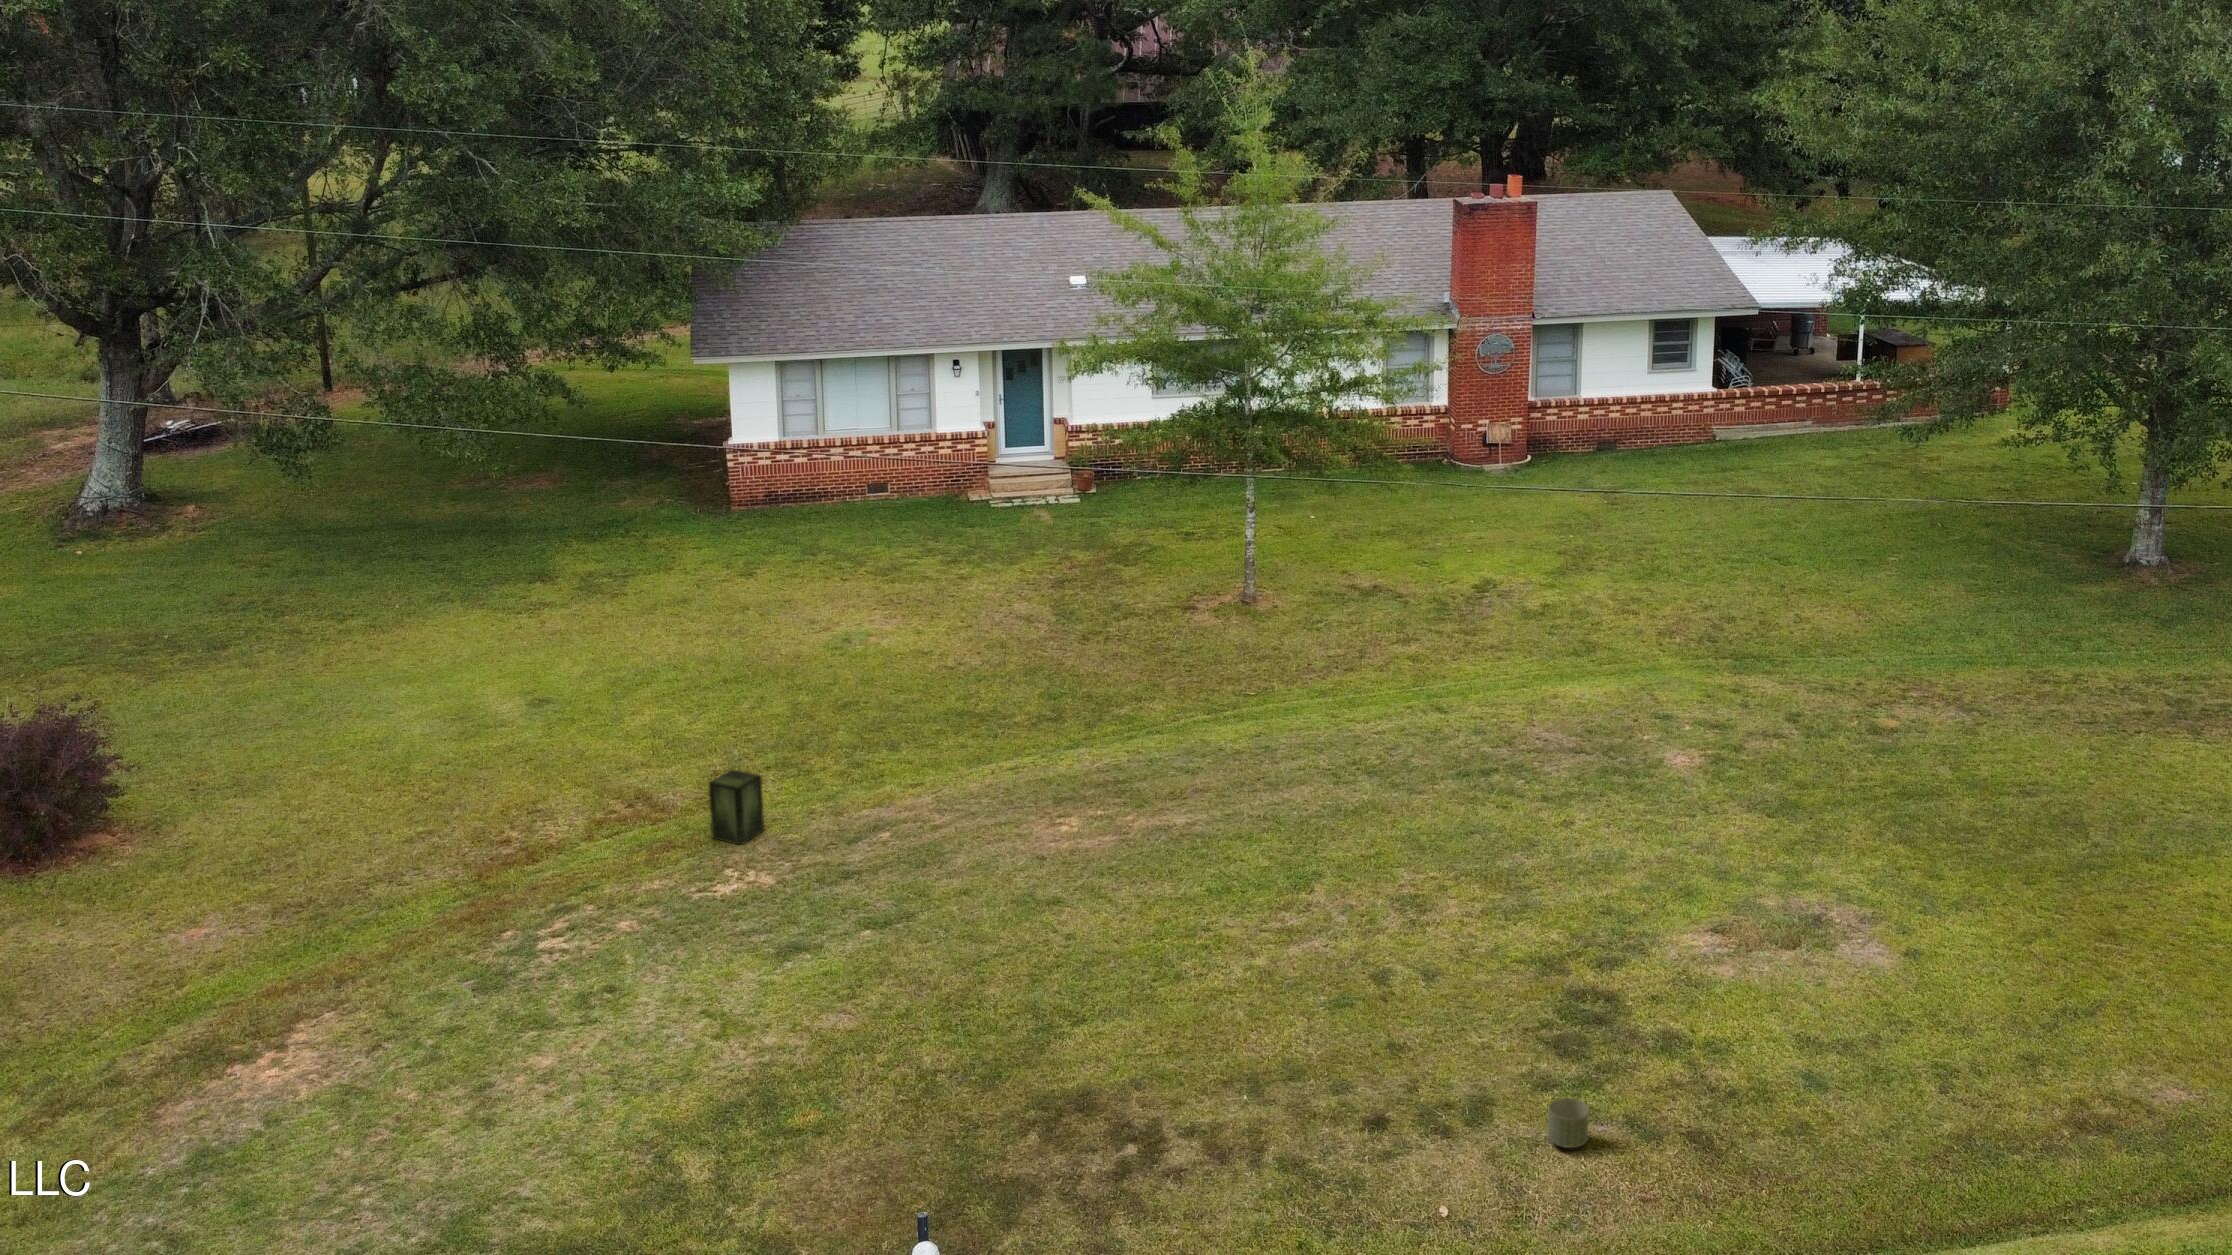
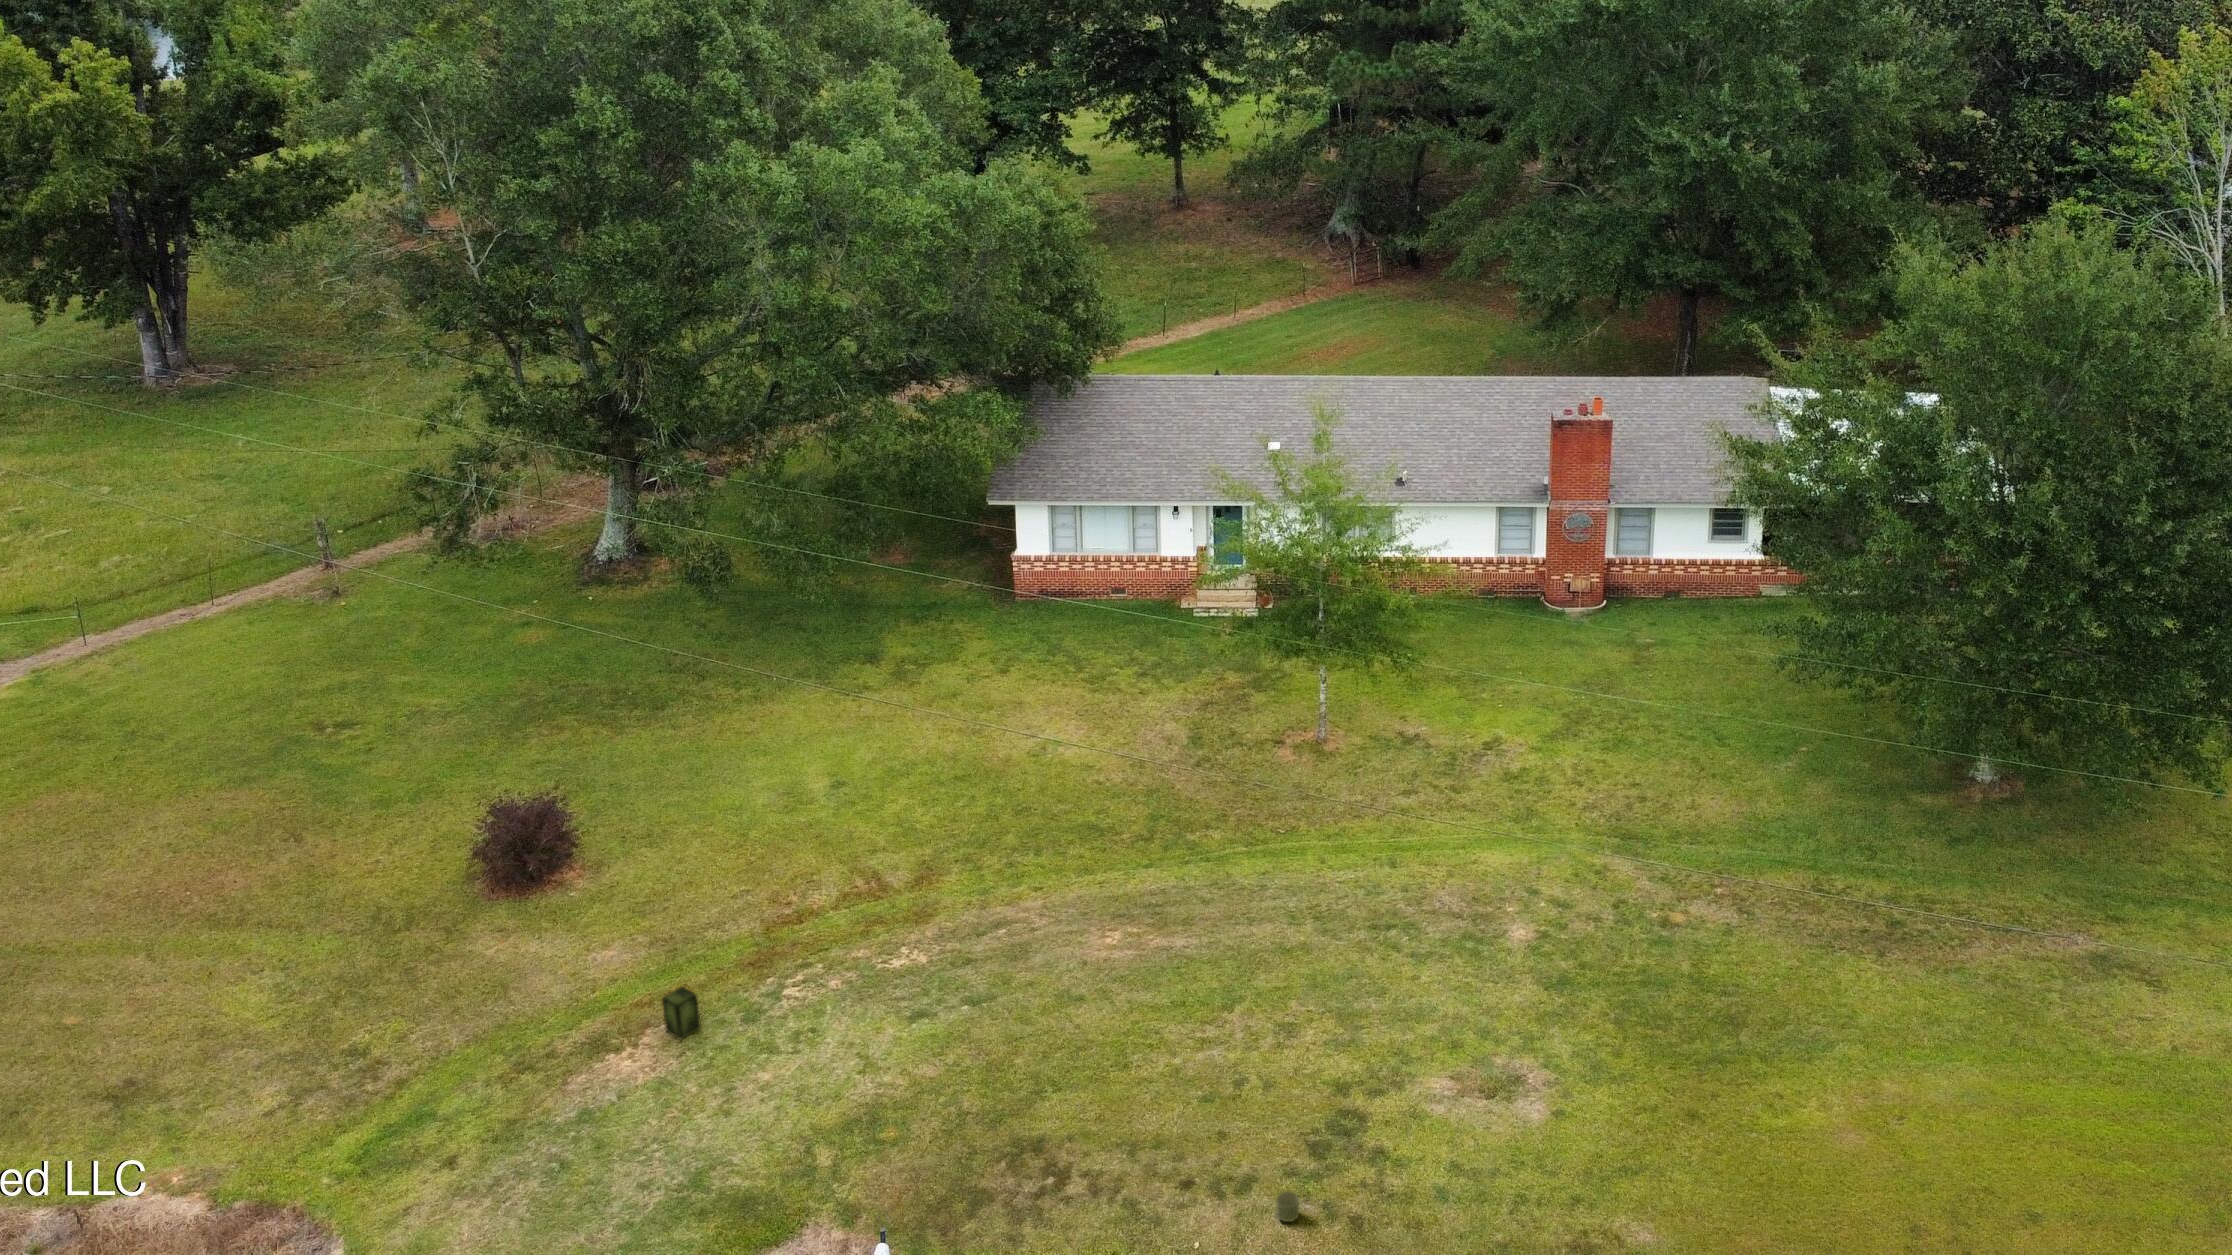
storage box: present [709,770,764,844] -> present [662,987,701,1040]

